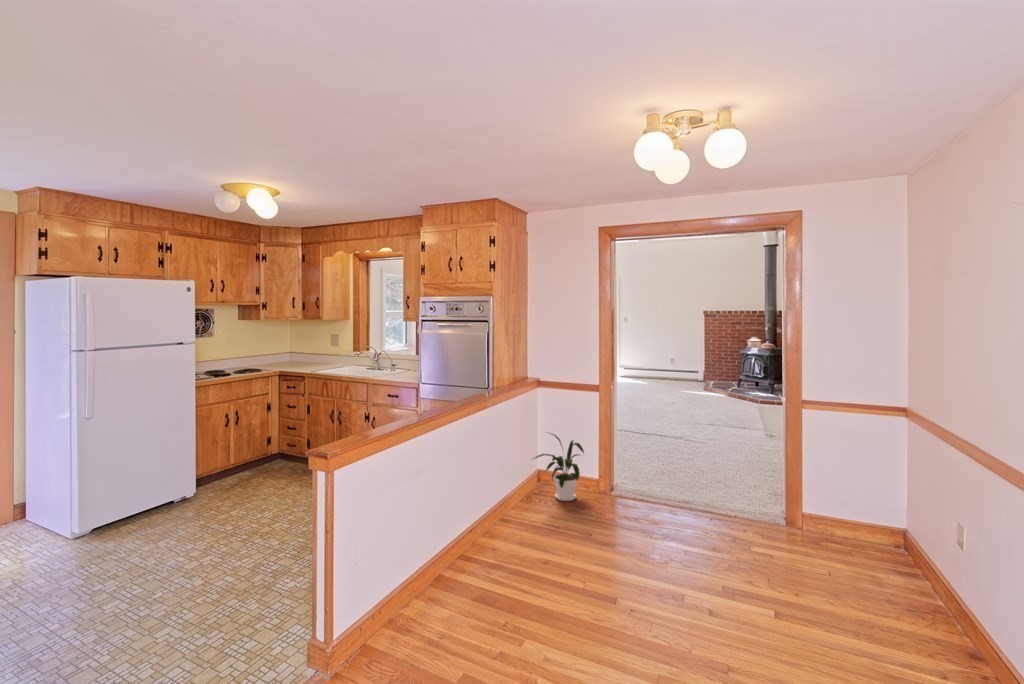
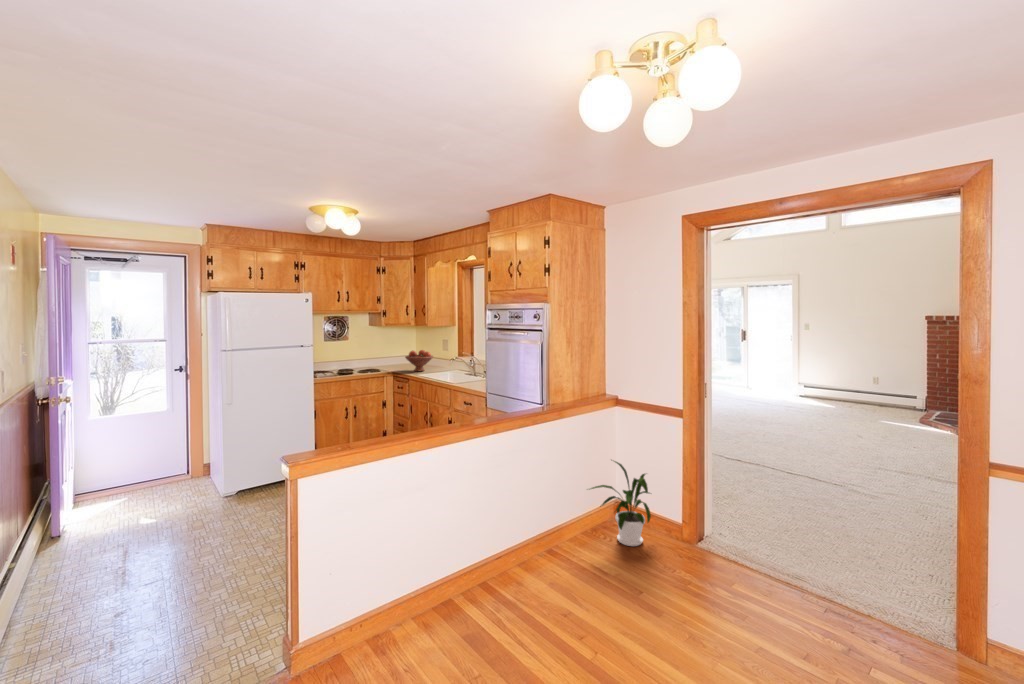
fruit bowl: none [291,346,324,369] -> present [405,350,433,371]

